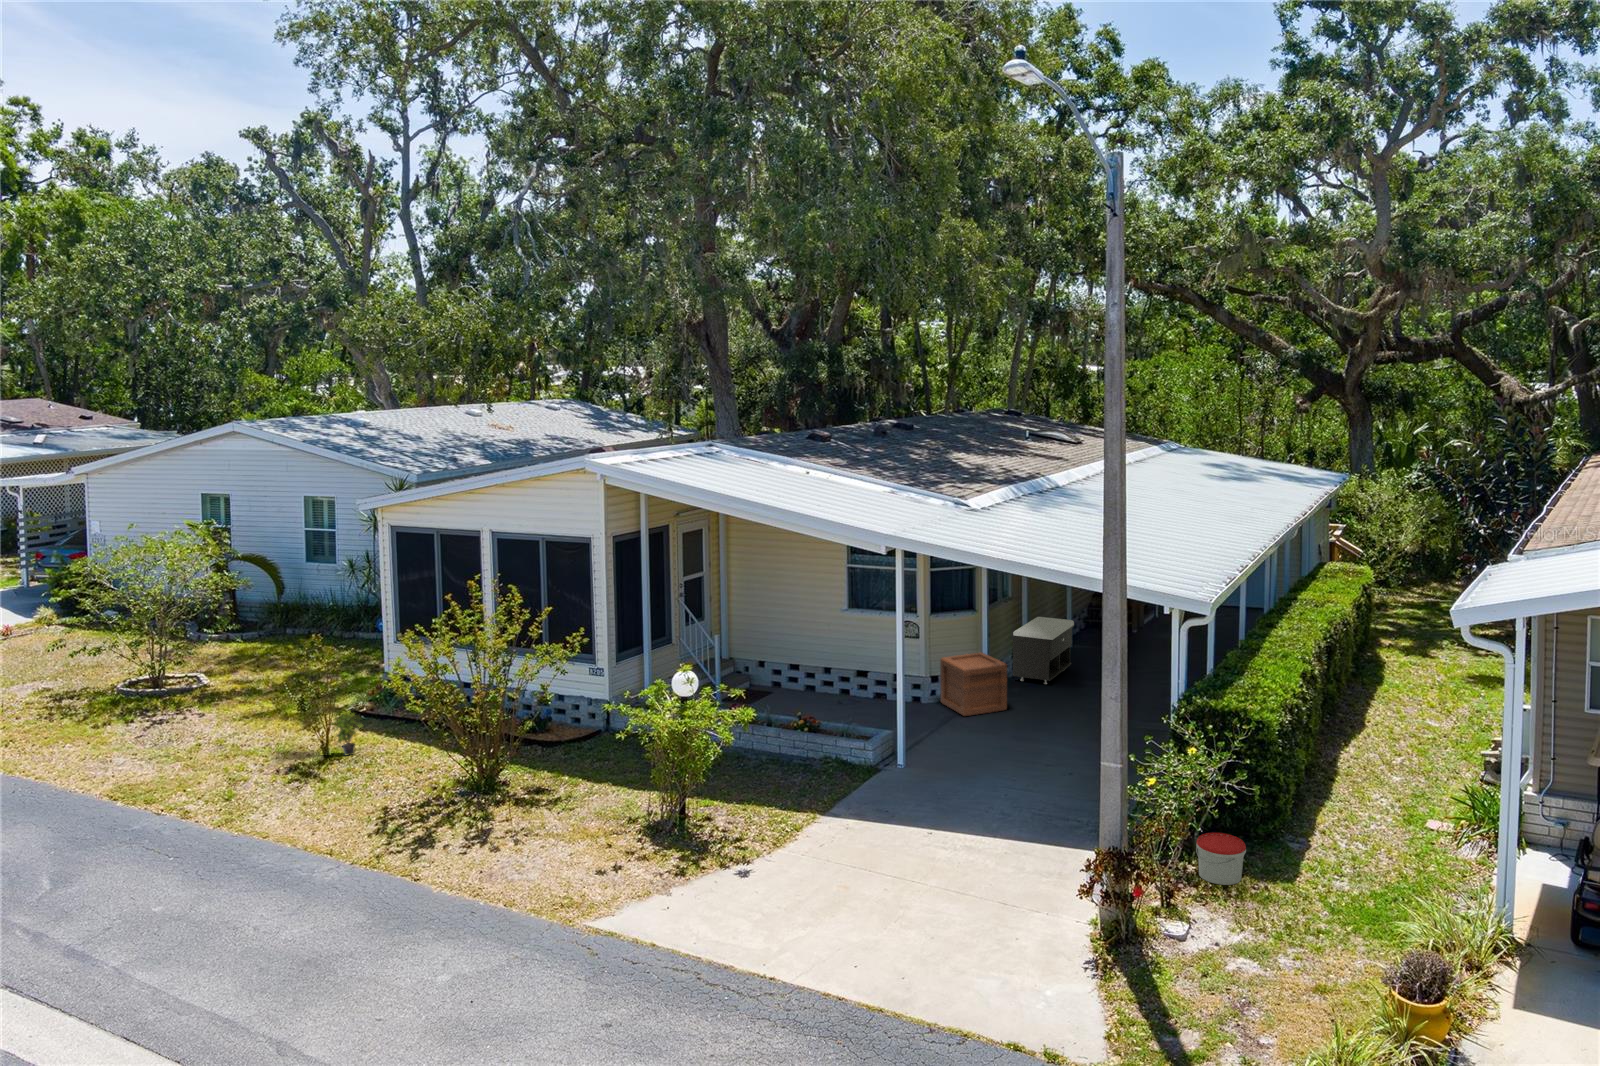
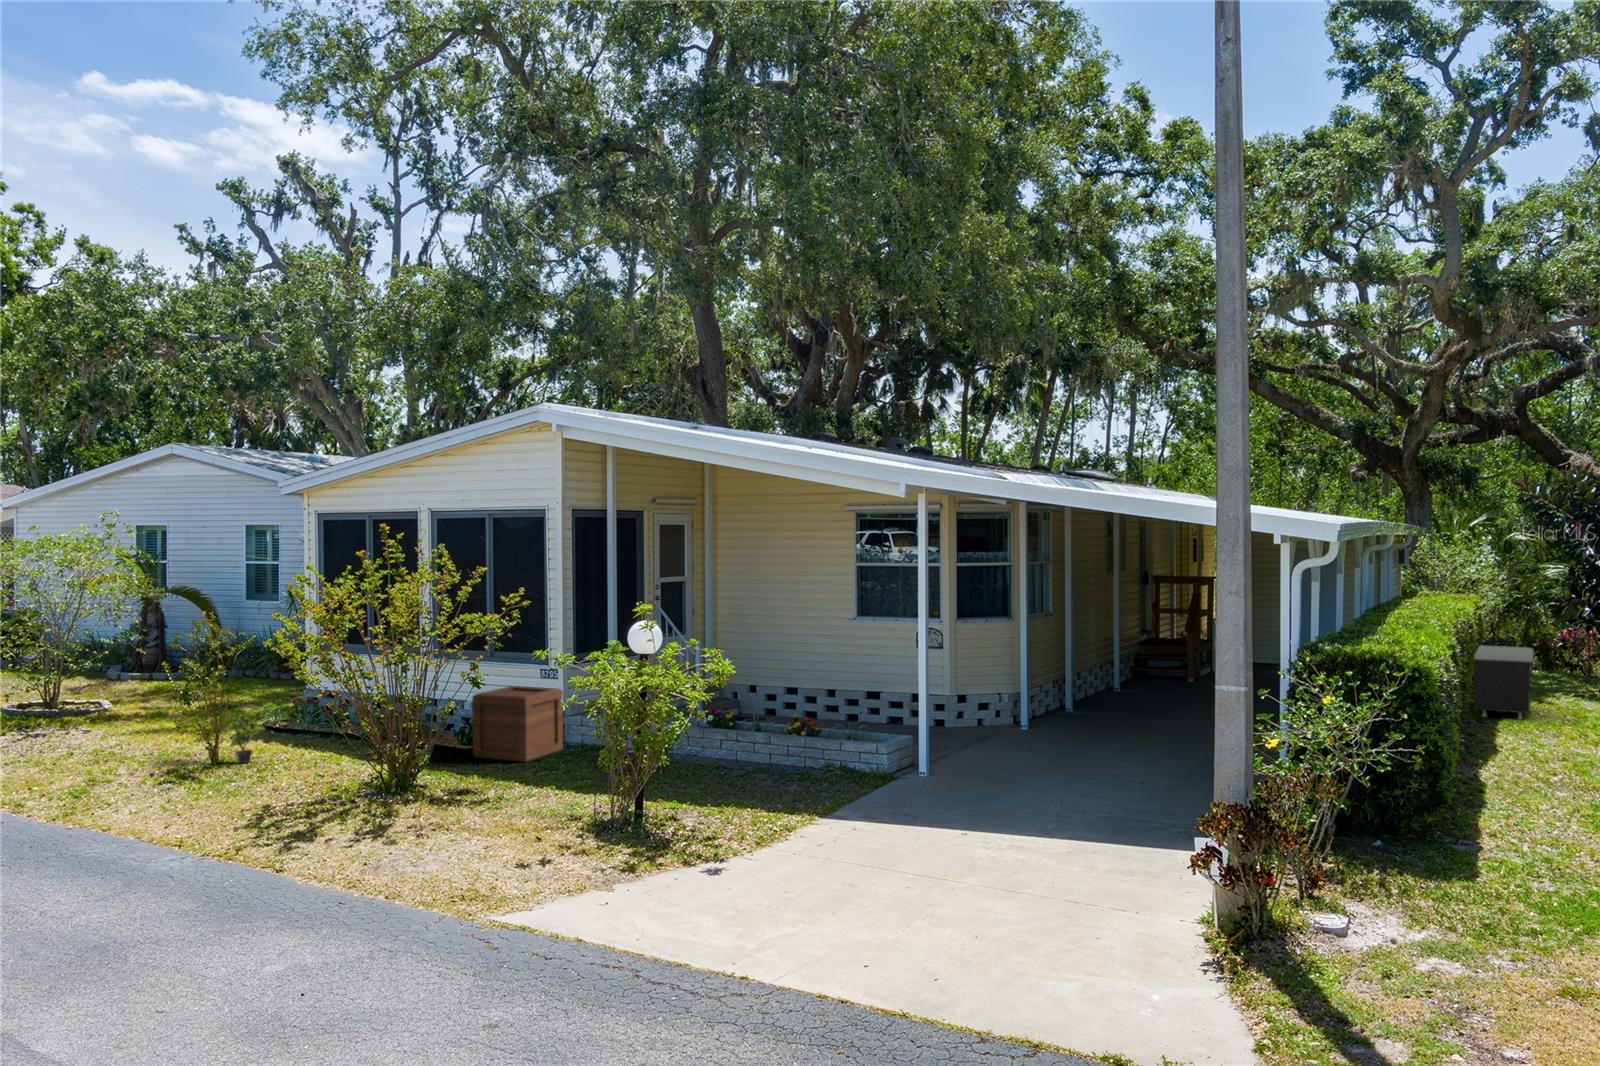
storage bench: present [1013,617,1074,684] -> present [1474,645,1534,719]
wooden crate: present [940,653,1007,716] -> present [472,686,563,762]
bucket: present [1196,833,1246,885] -> none [1335,819,1407,885]

